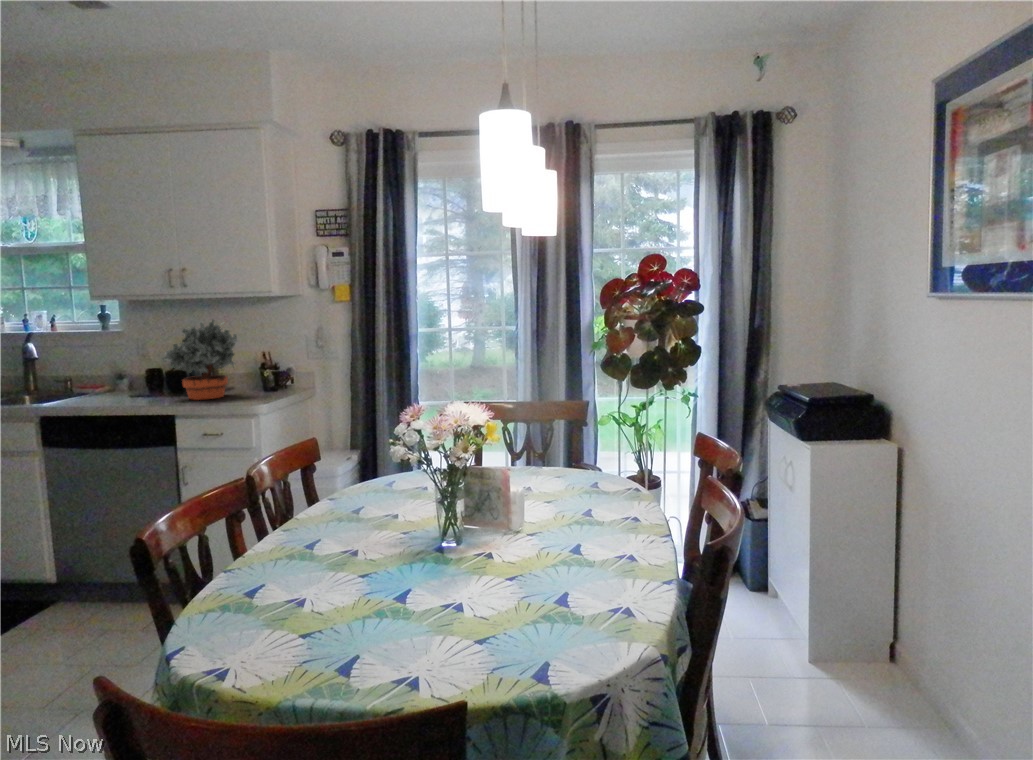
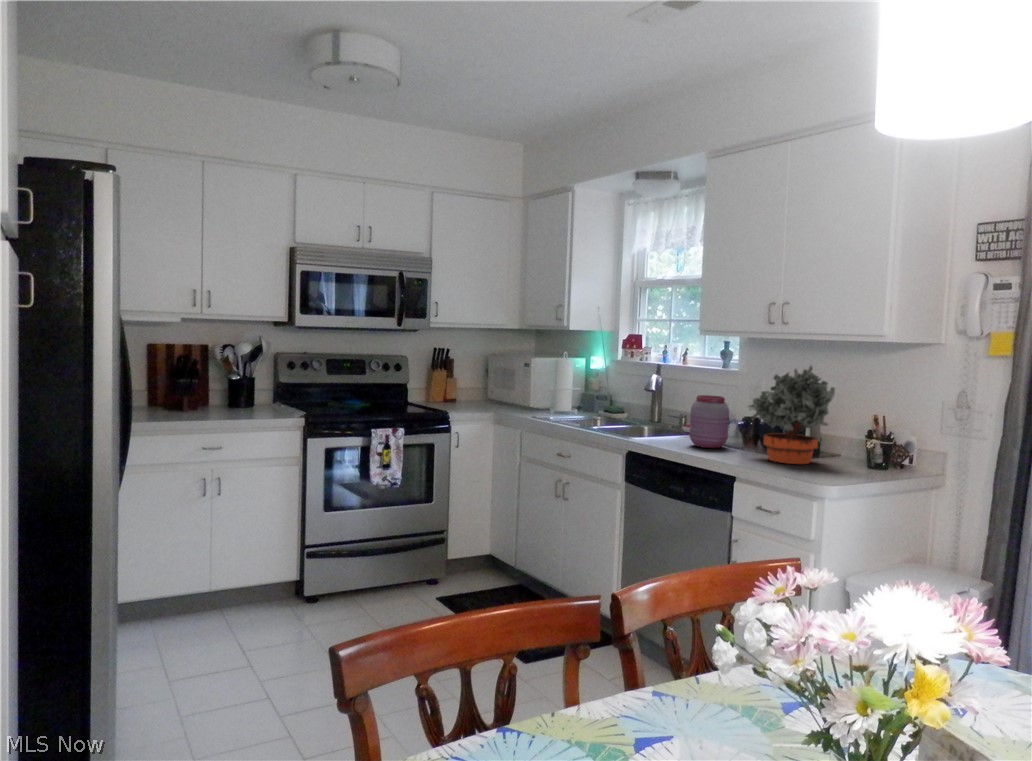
jar: none [100,354,141,402] -> present [689,395,729,448]

